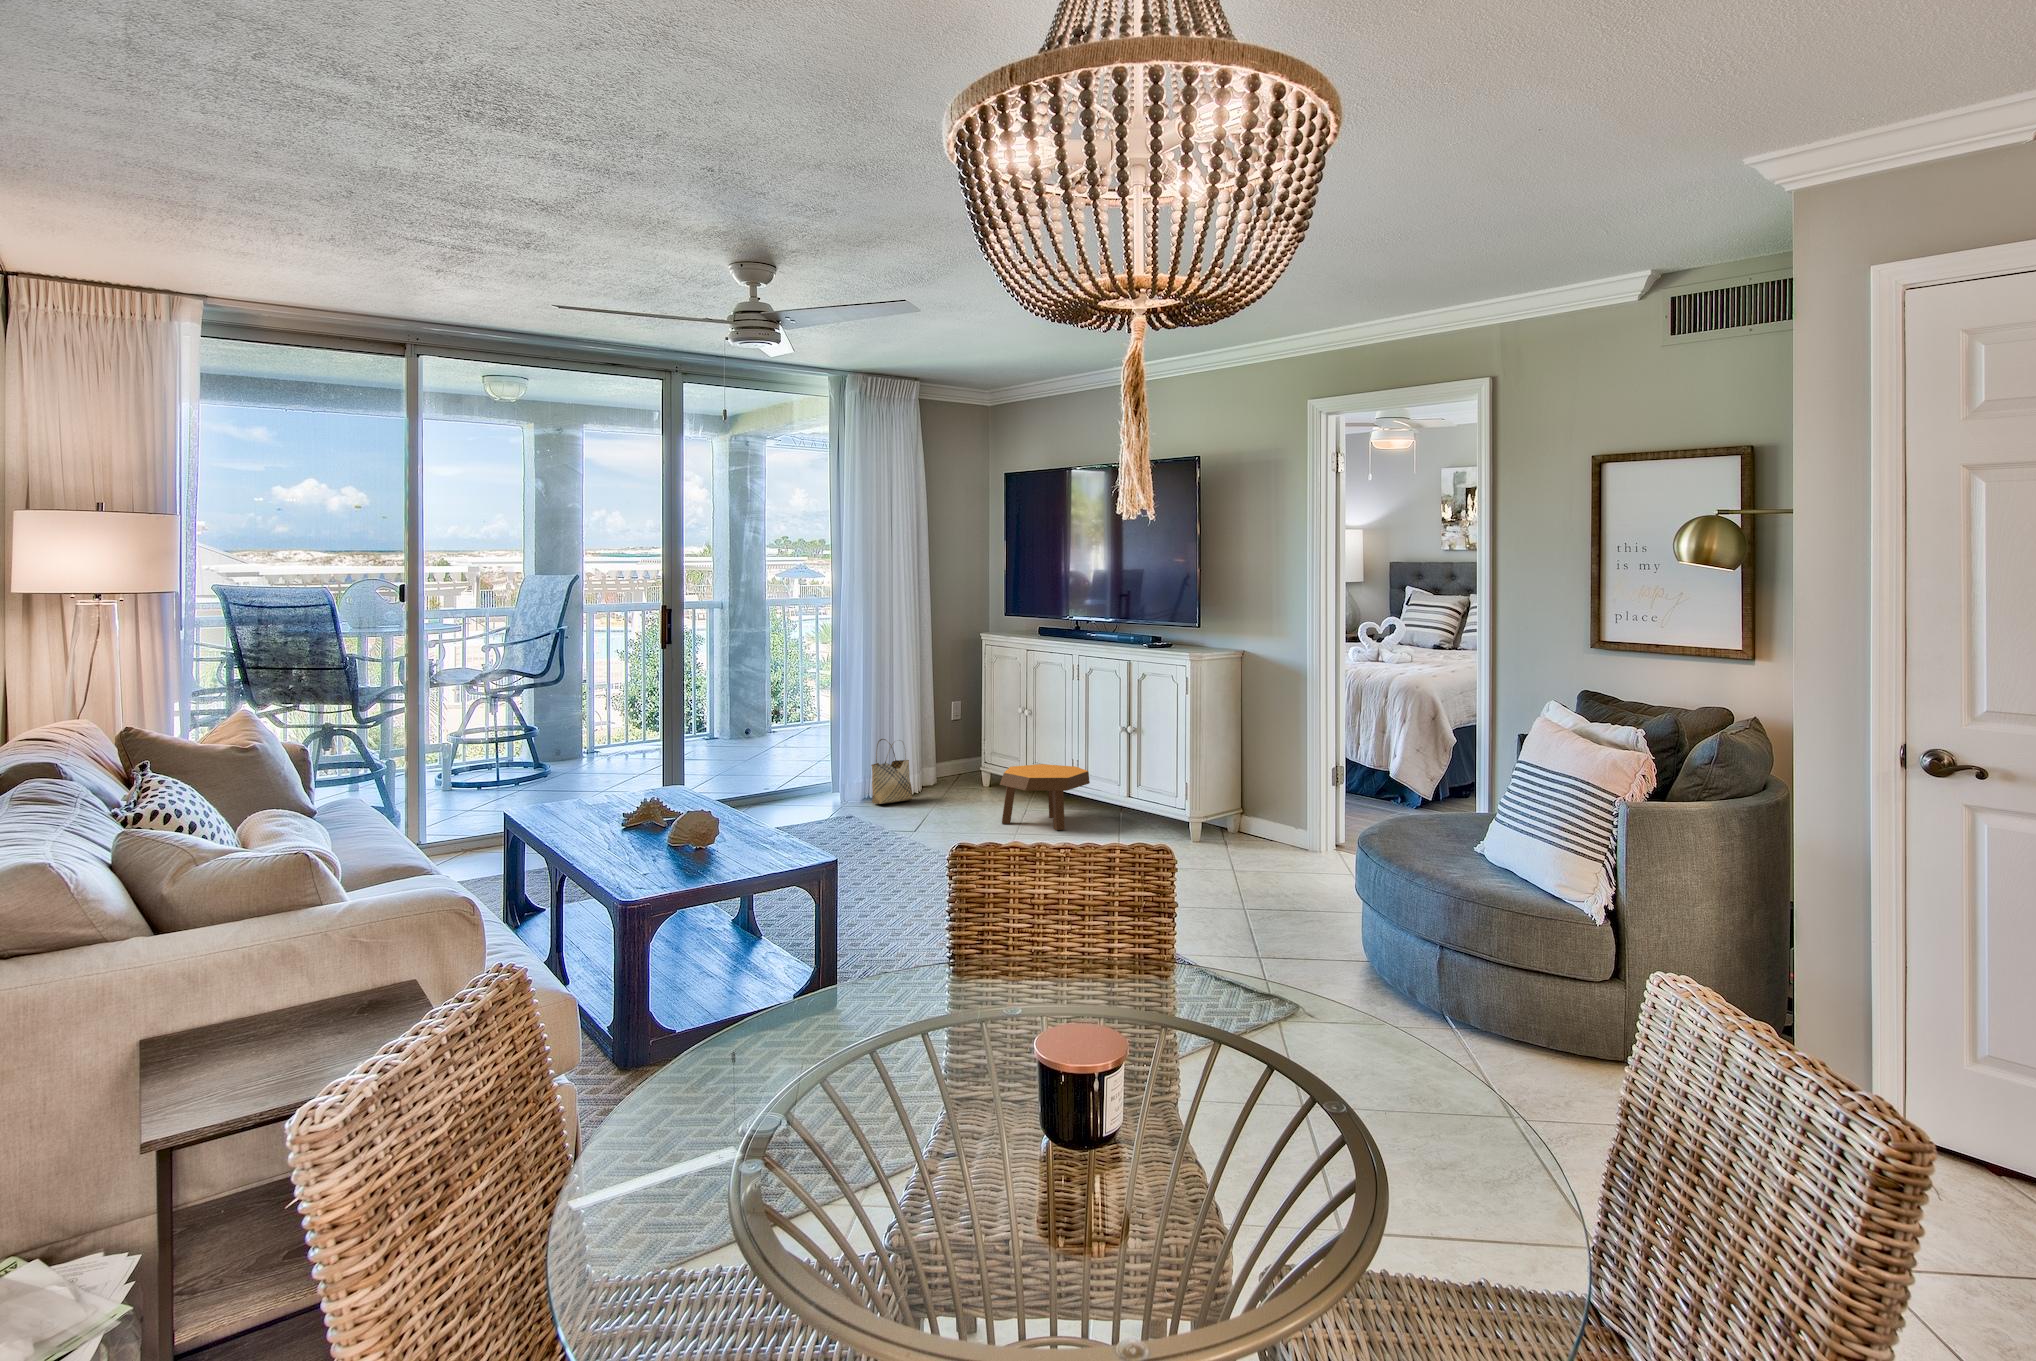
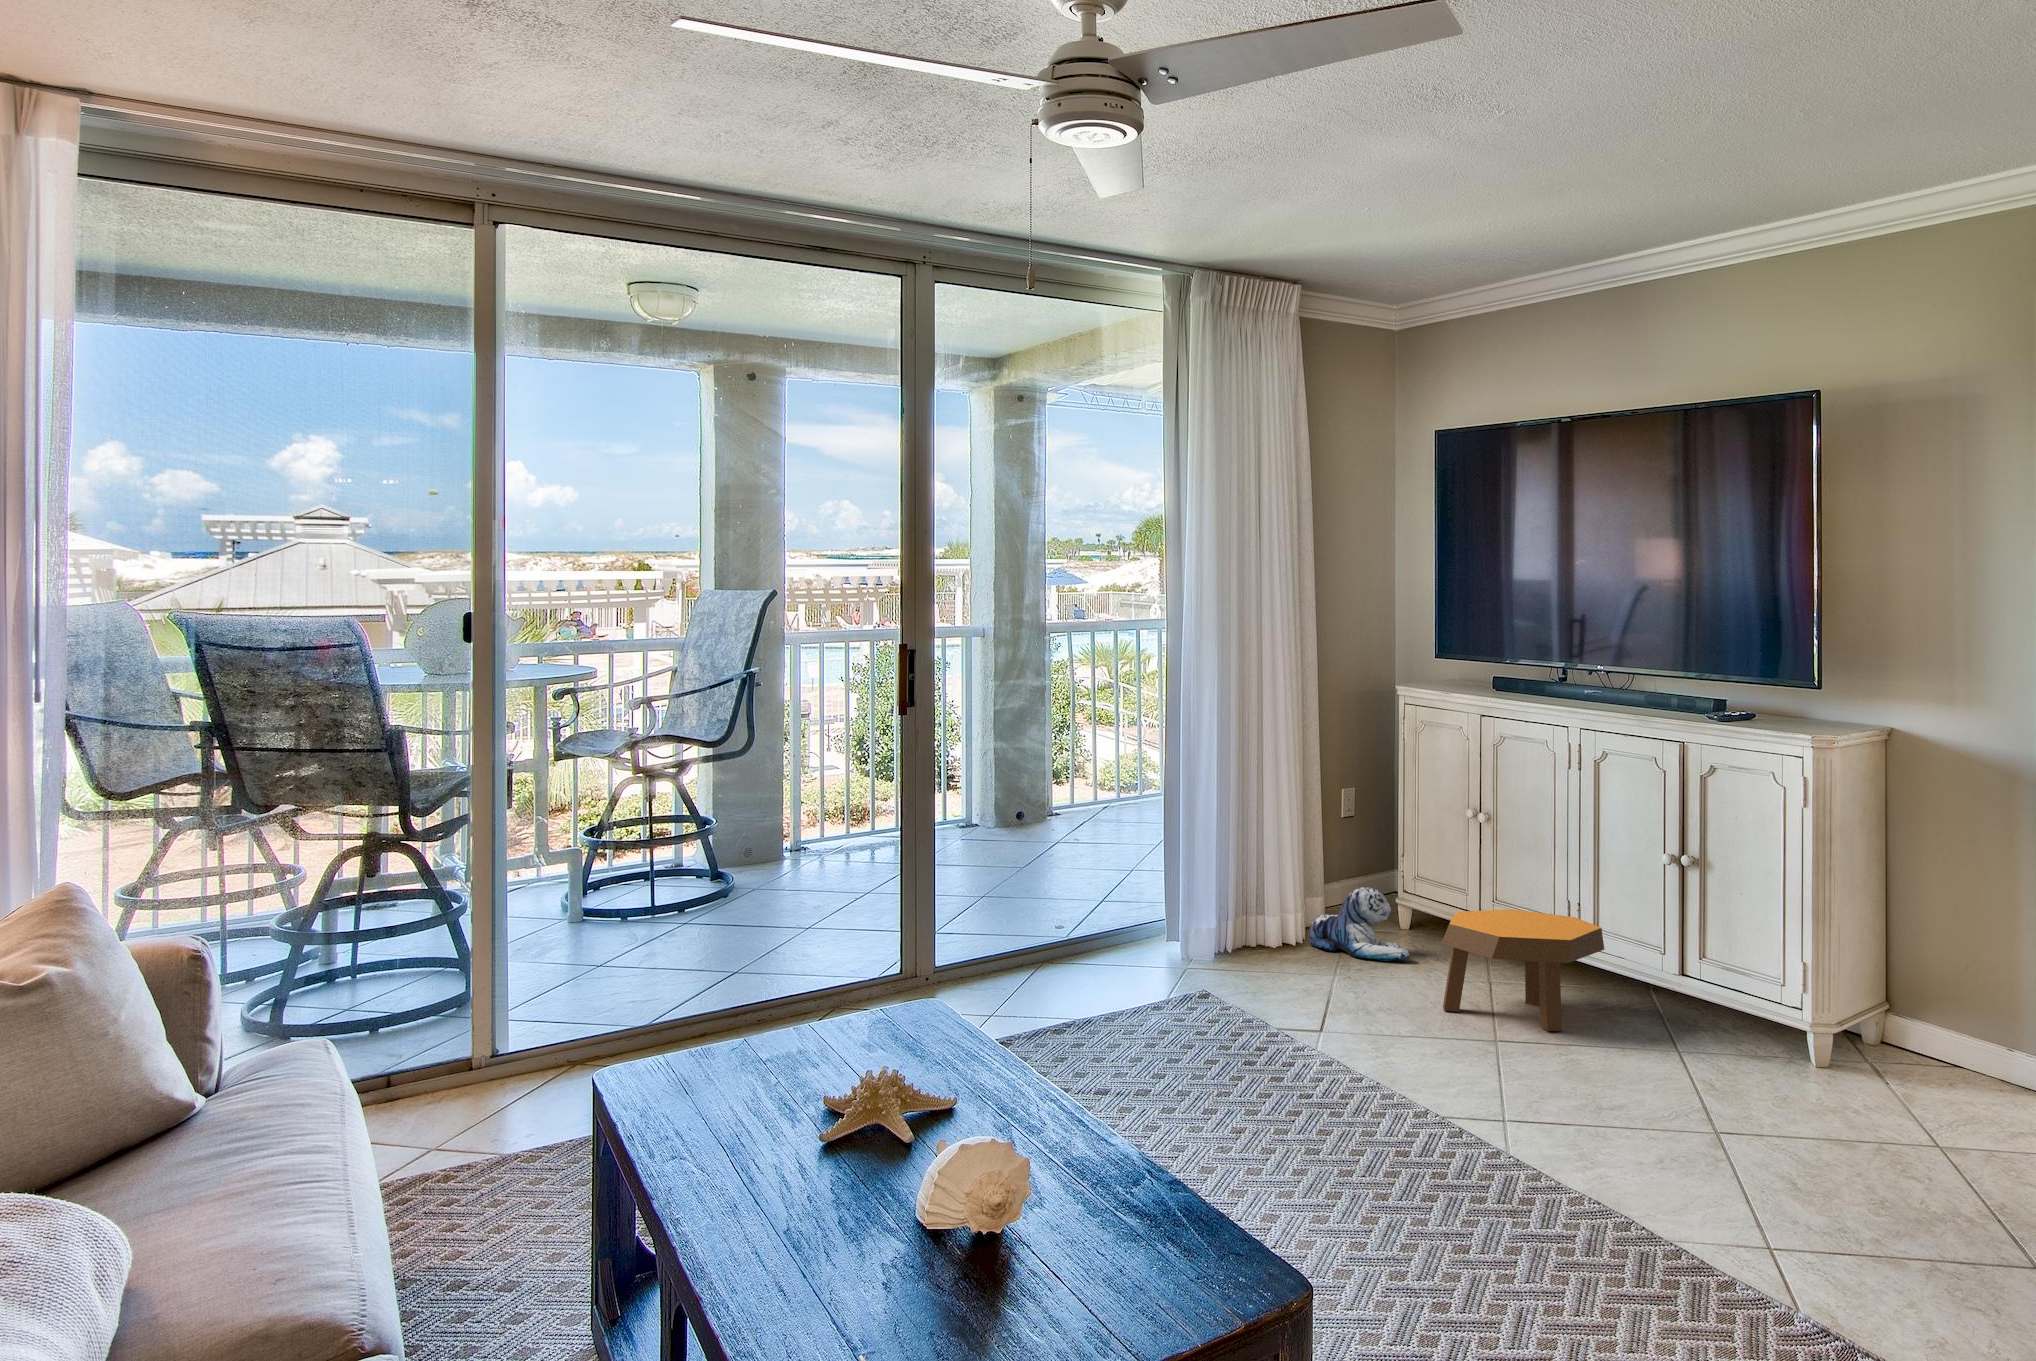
woven basket: present [871,739,912,804] -> none [1215,853,1281,960]
plush toy: none [930,757,989,800] -> present [1308,887,1410,961]

